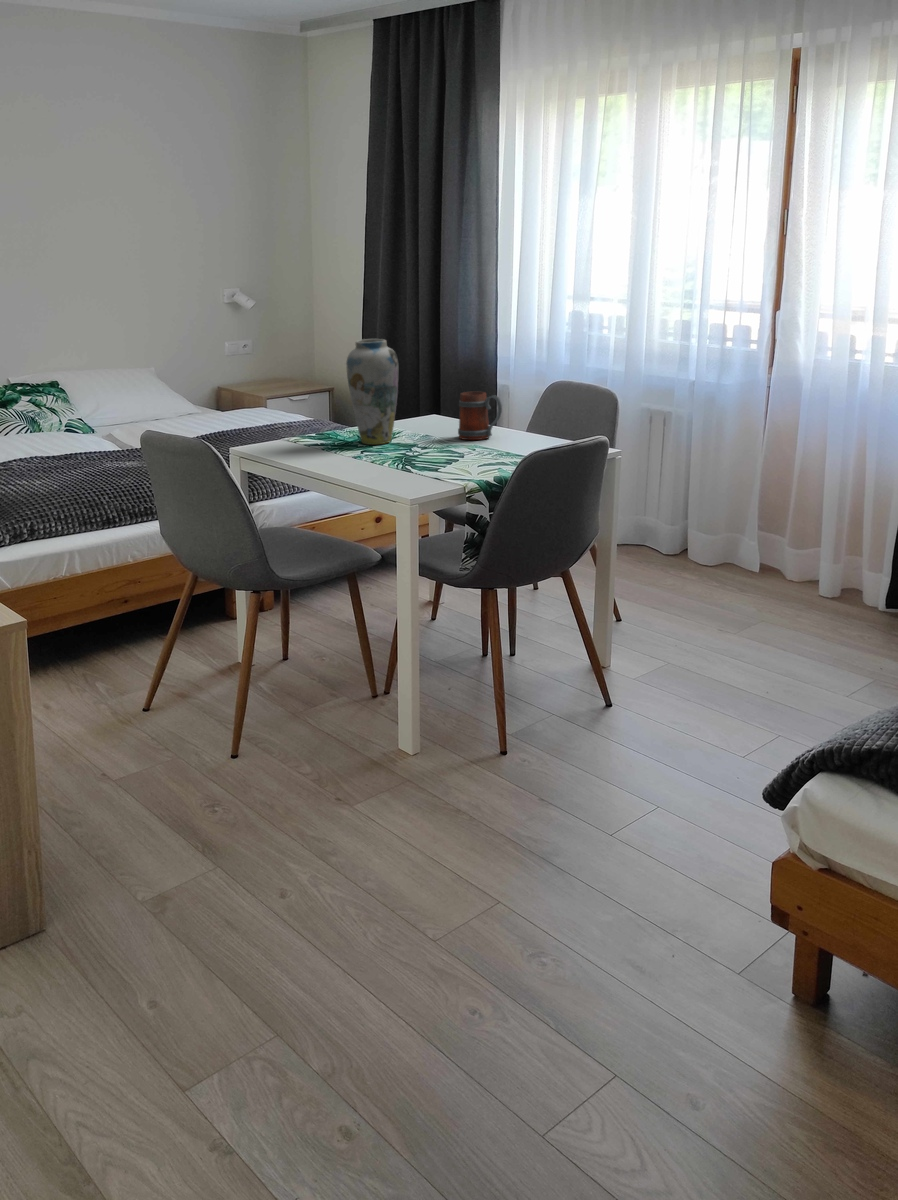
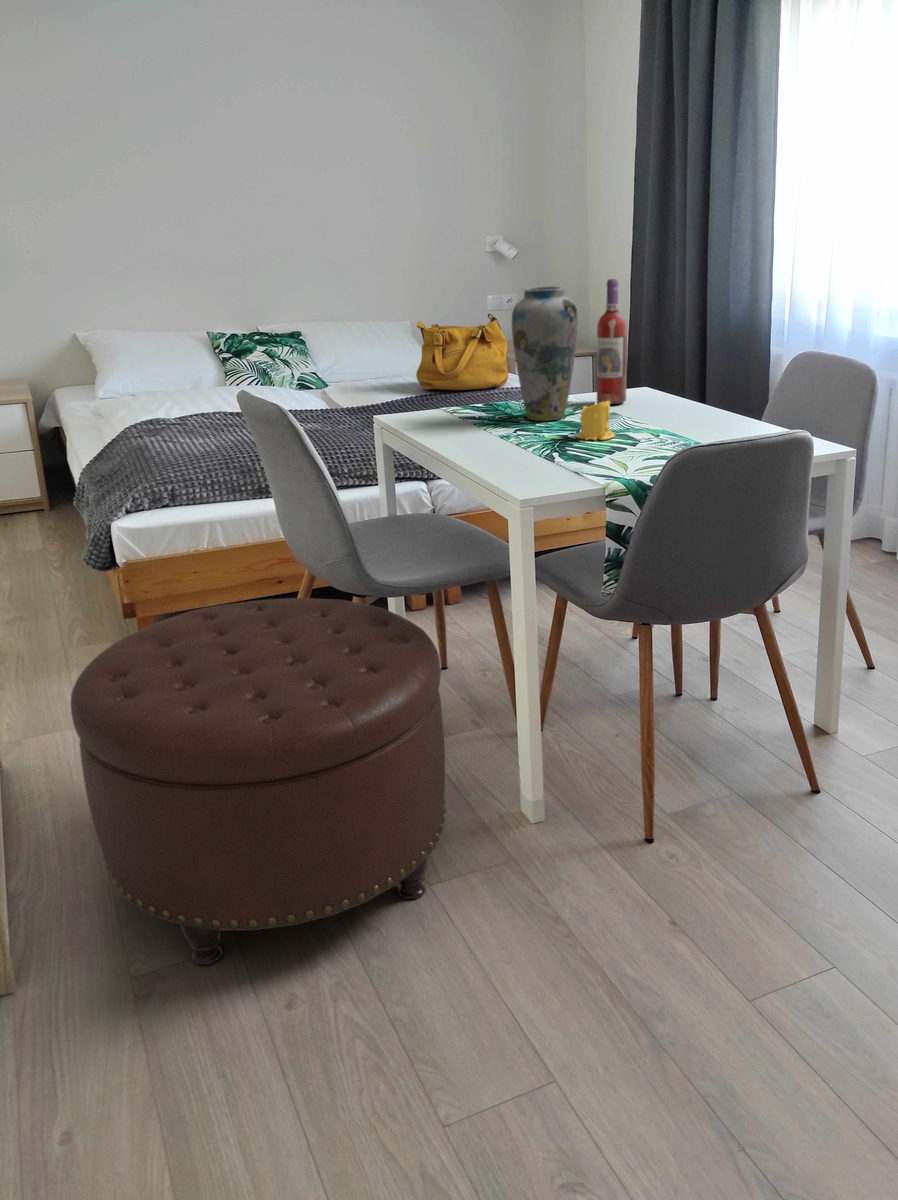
wine bottle: none [404,332,430,430] -> present [597,279,627,404]
handbag: none [193,360,279,429] -> present [416,314,508,390]
mug: present [458,392,502,440] -> none [651,358,708,422]
candle: none [413,424,444,456] -> present [576,401,615,440]
ottoman: none [88,590,382,870] -> present [71,598,446,965]

